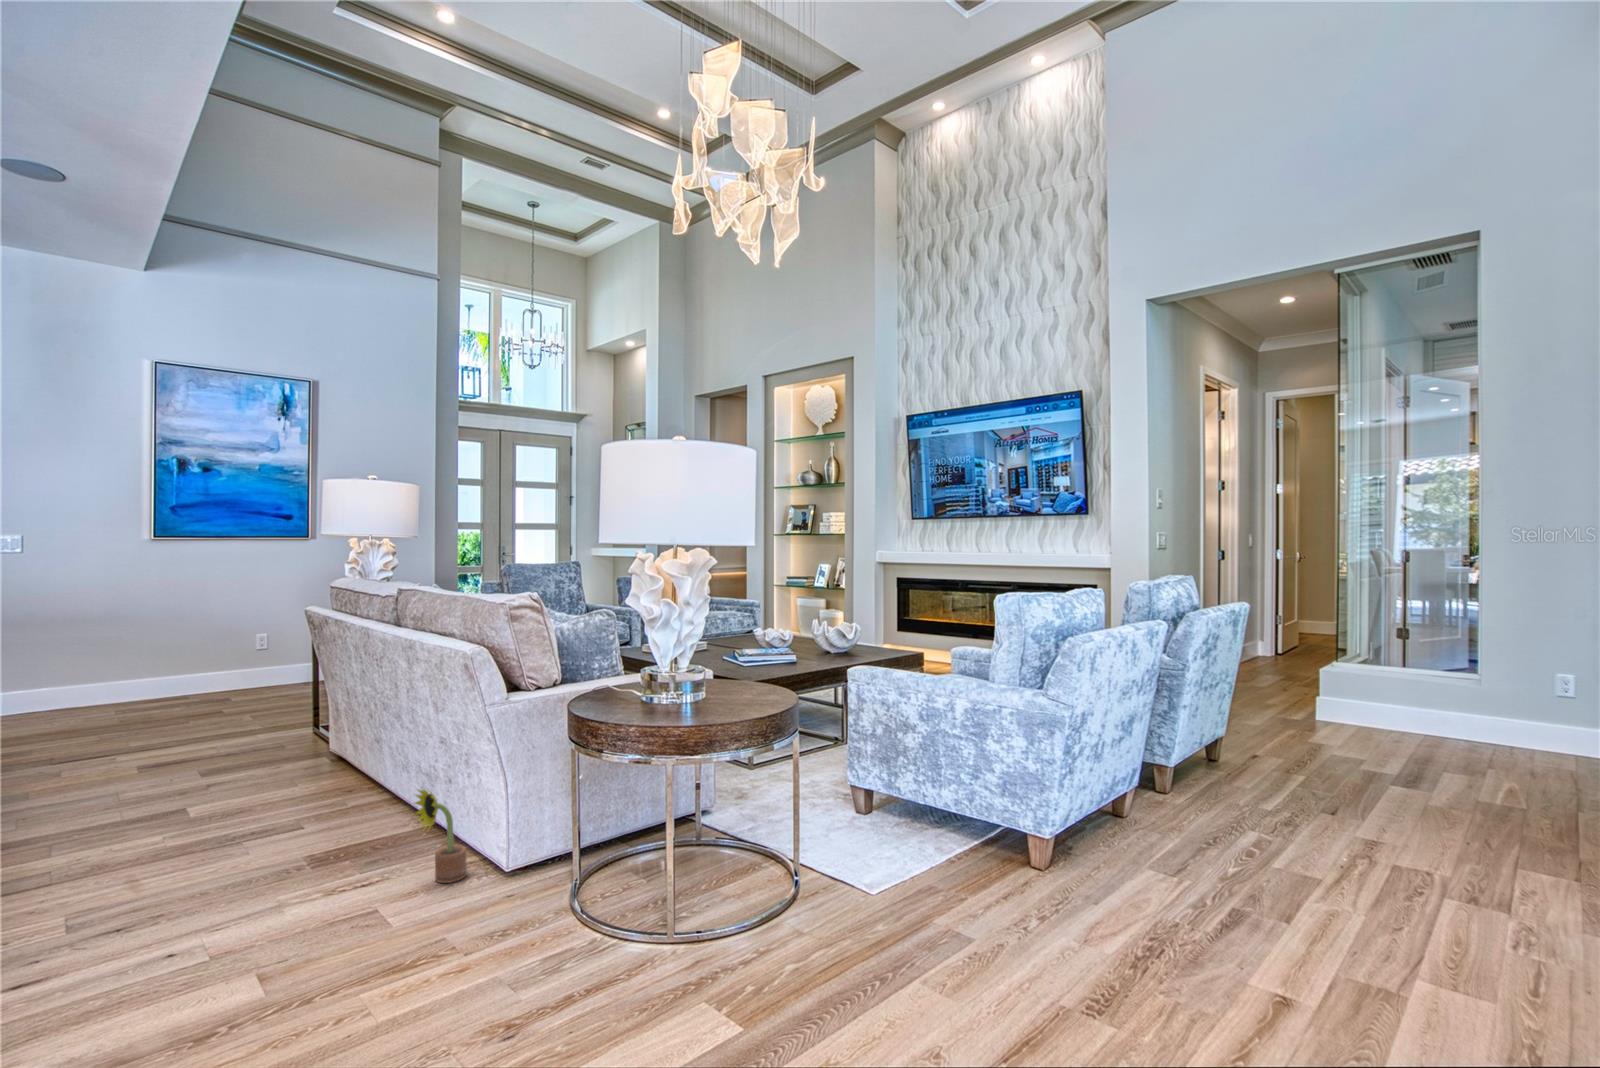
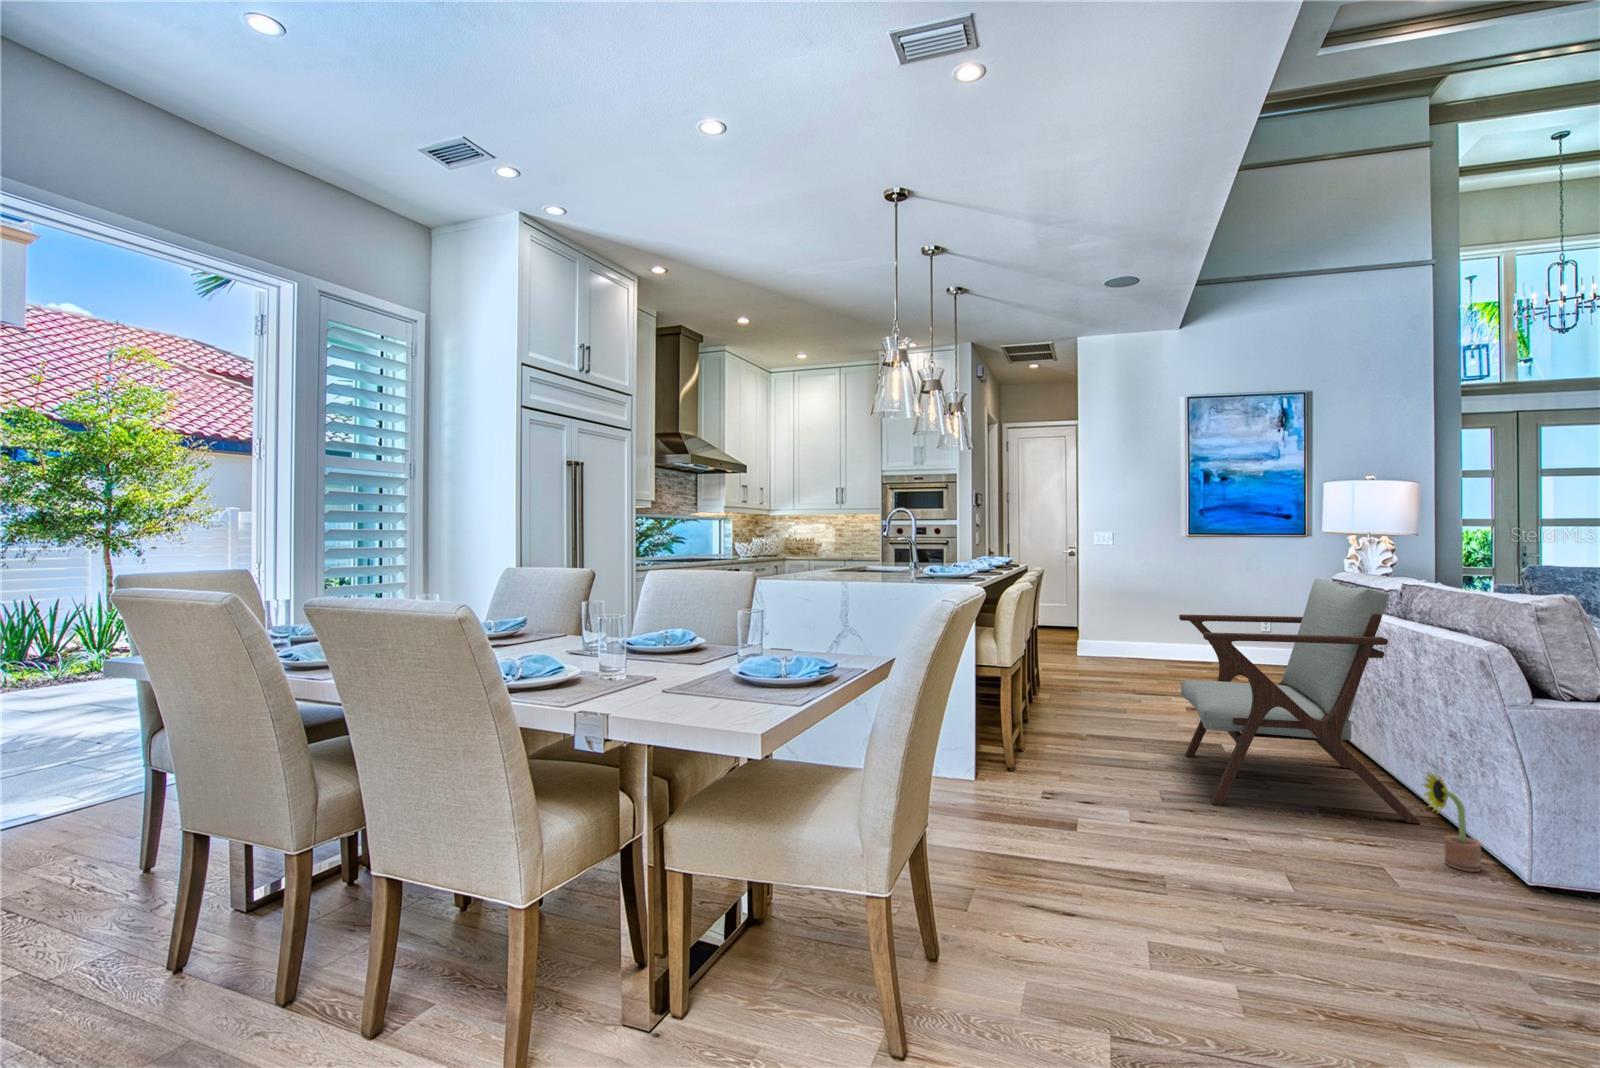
lounge chair: none [126,586,415,907] -> present [1179,579,1420,823]

